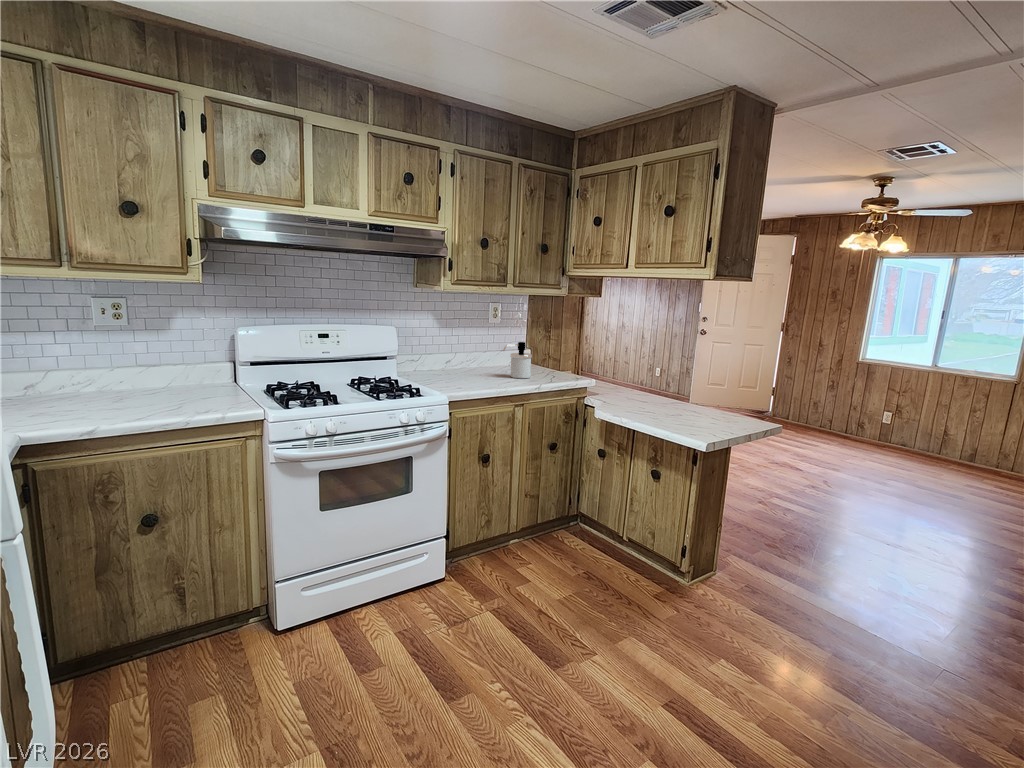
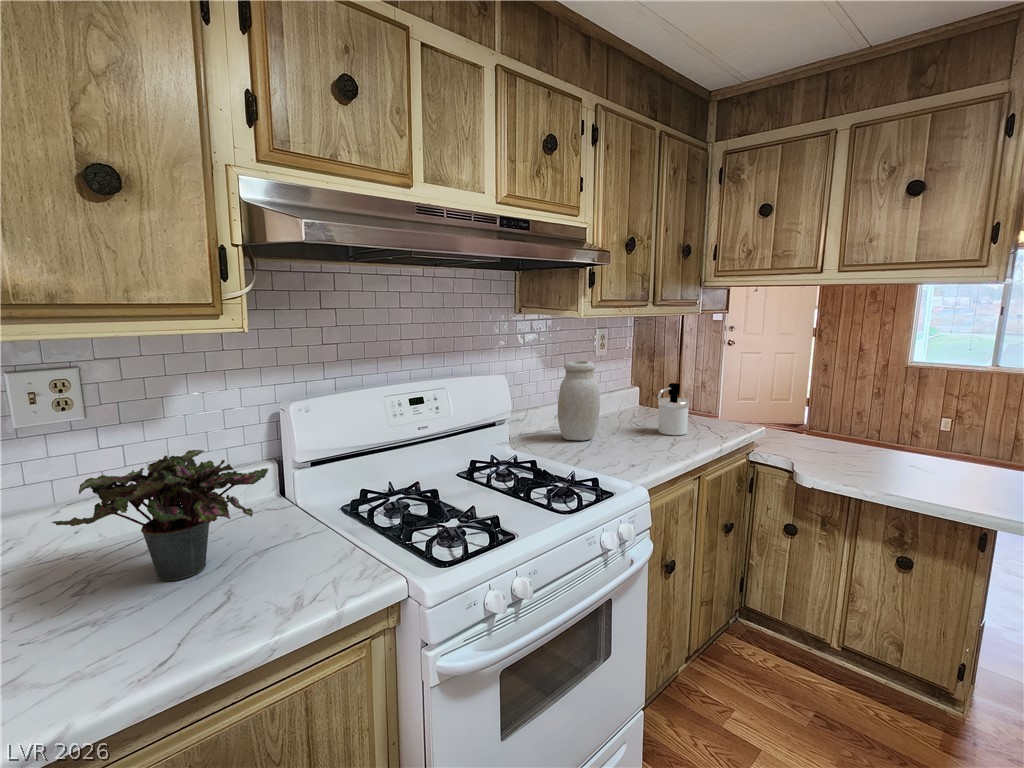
jar: none [435,322,463,376] -> present [558,361,600,440]
potted plant: none [104,341,210,399] -> present [52,450,269,581]

